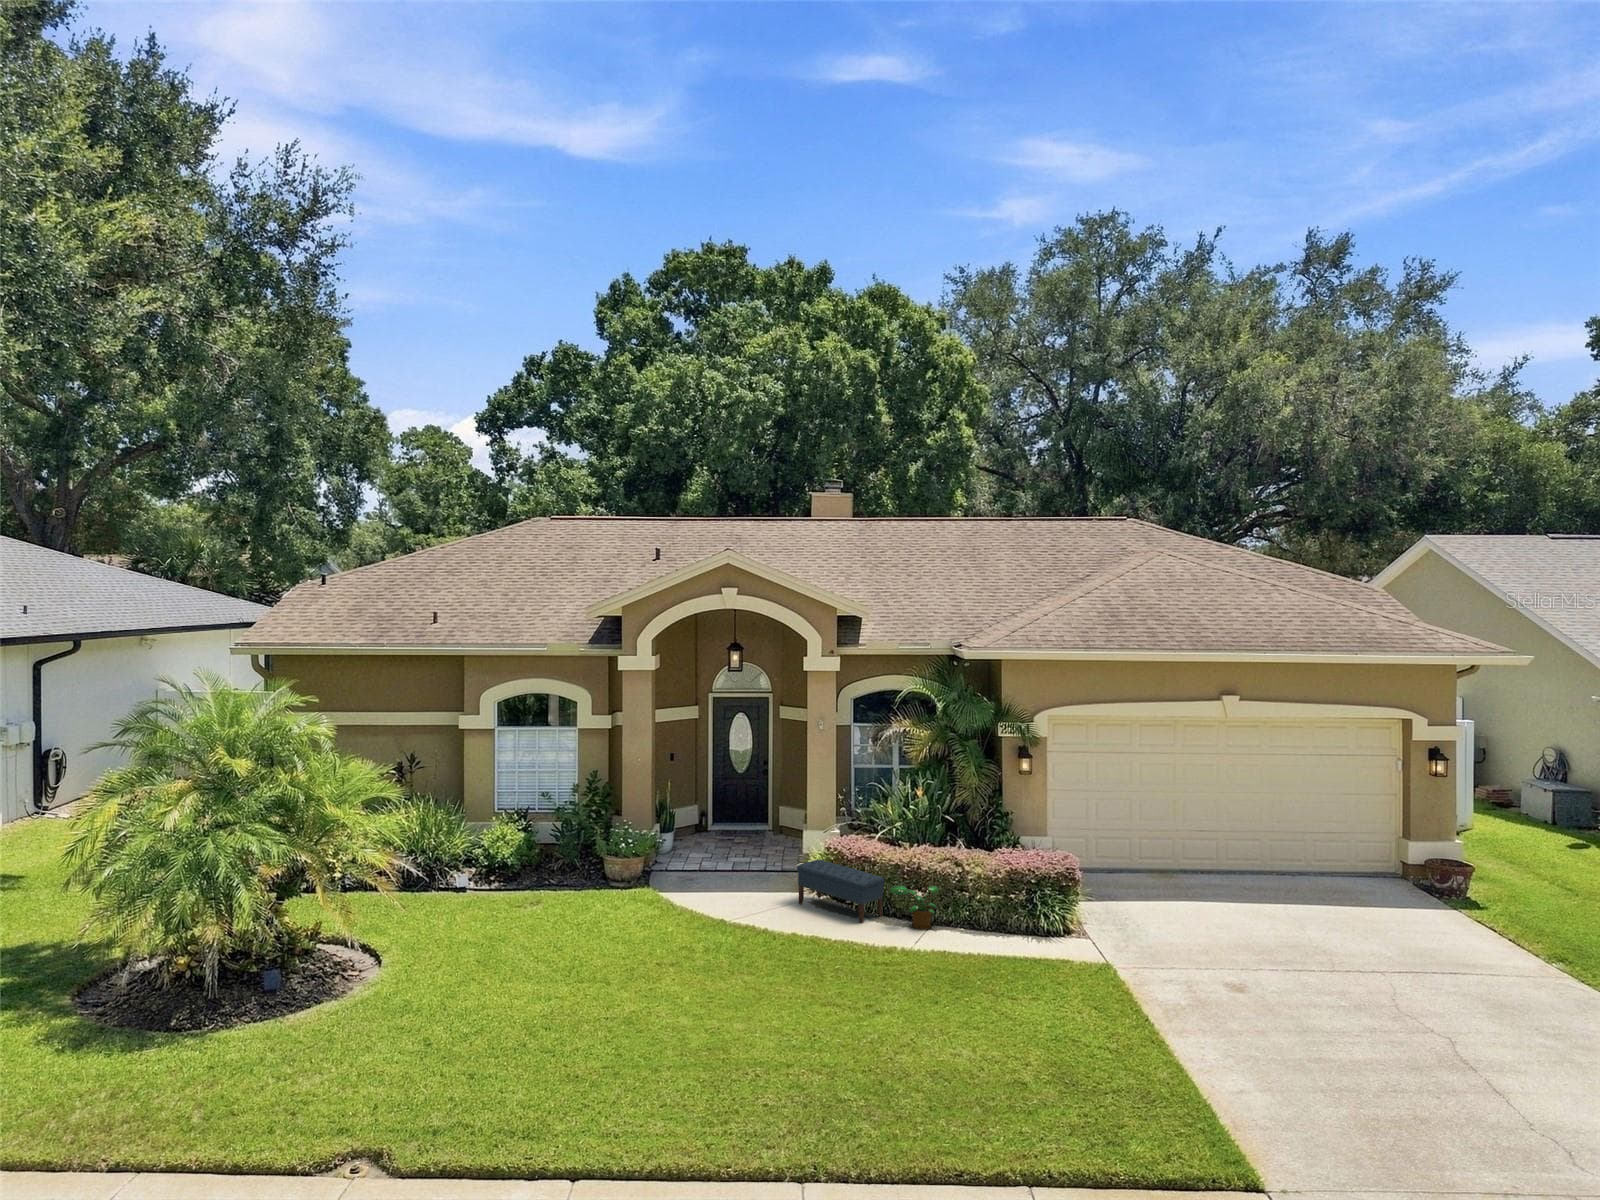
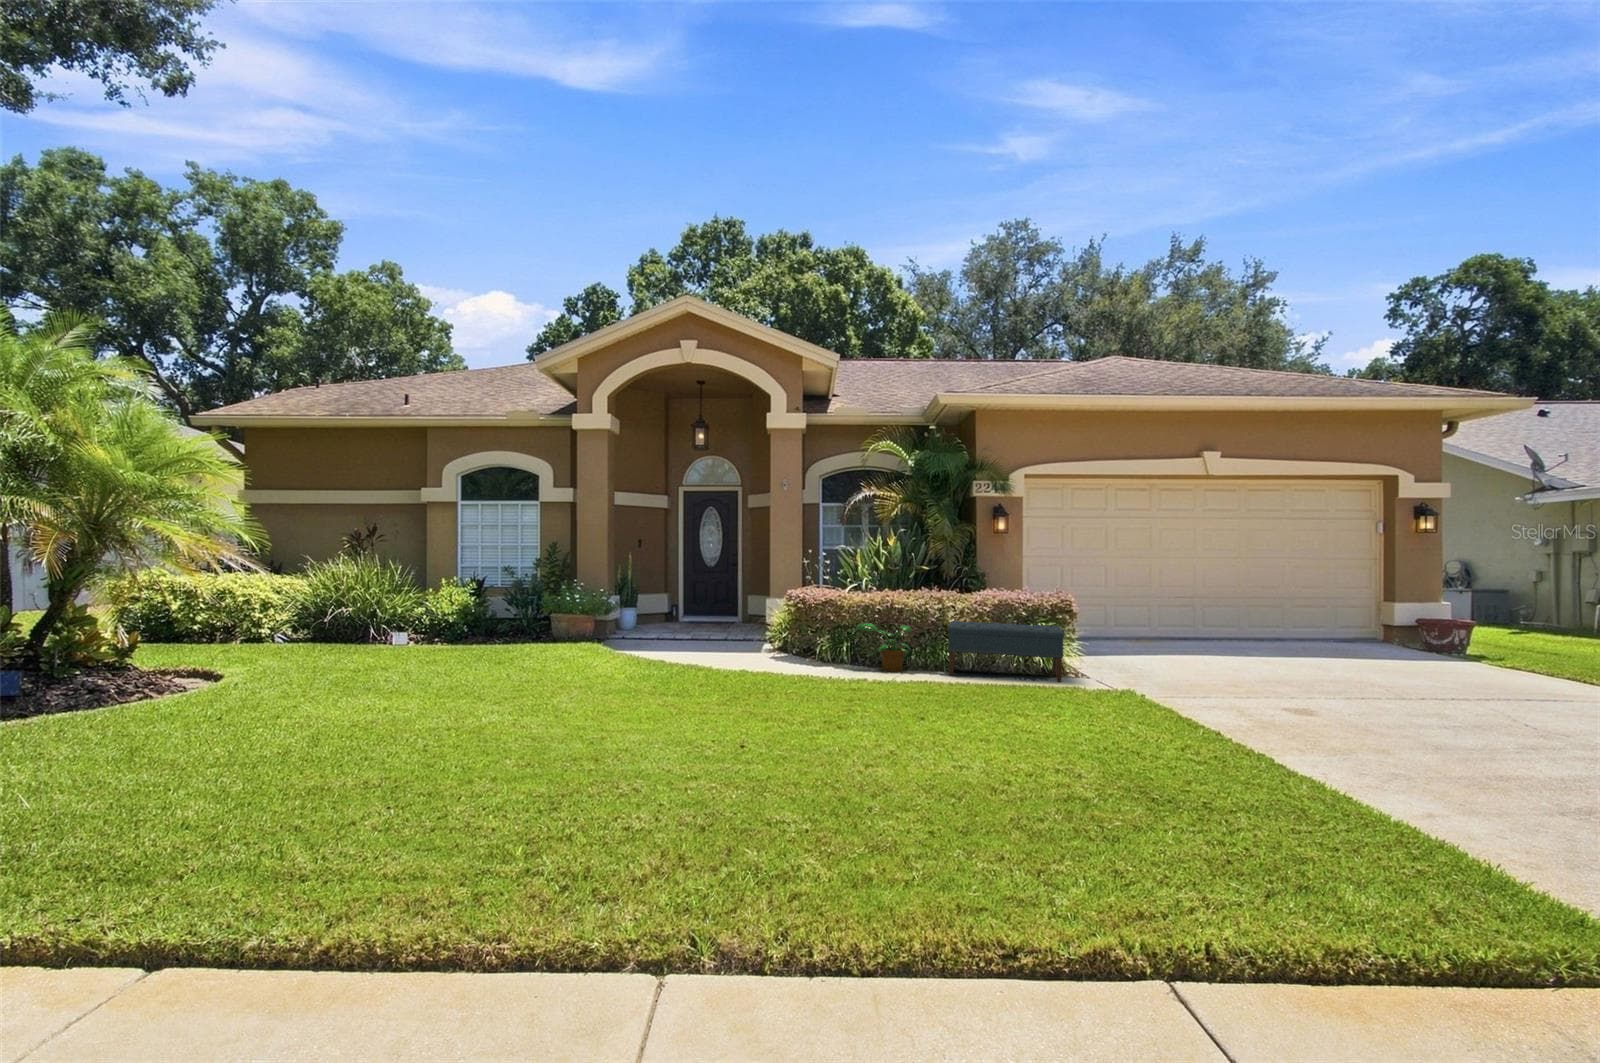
bench: present [797,860,885,923] -> present [948,621,1064,682]

